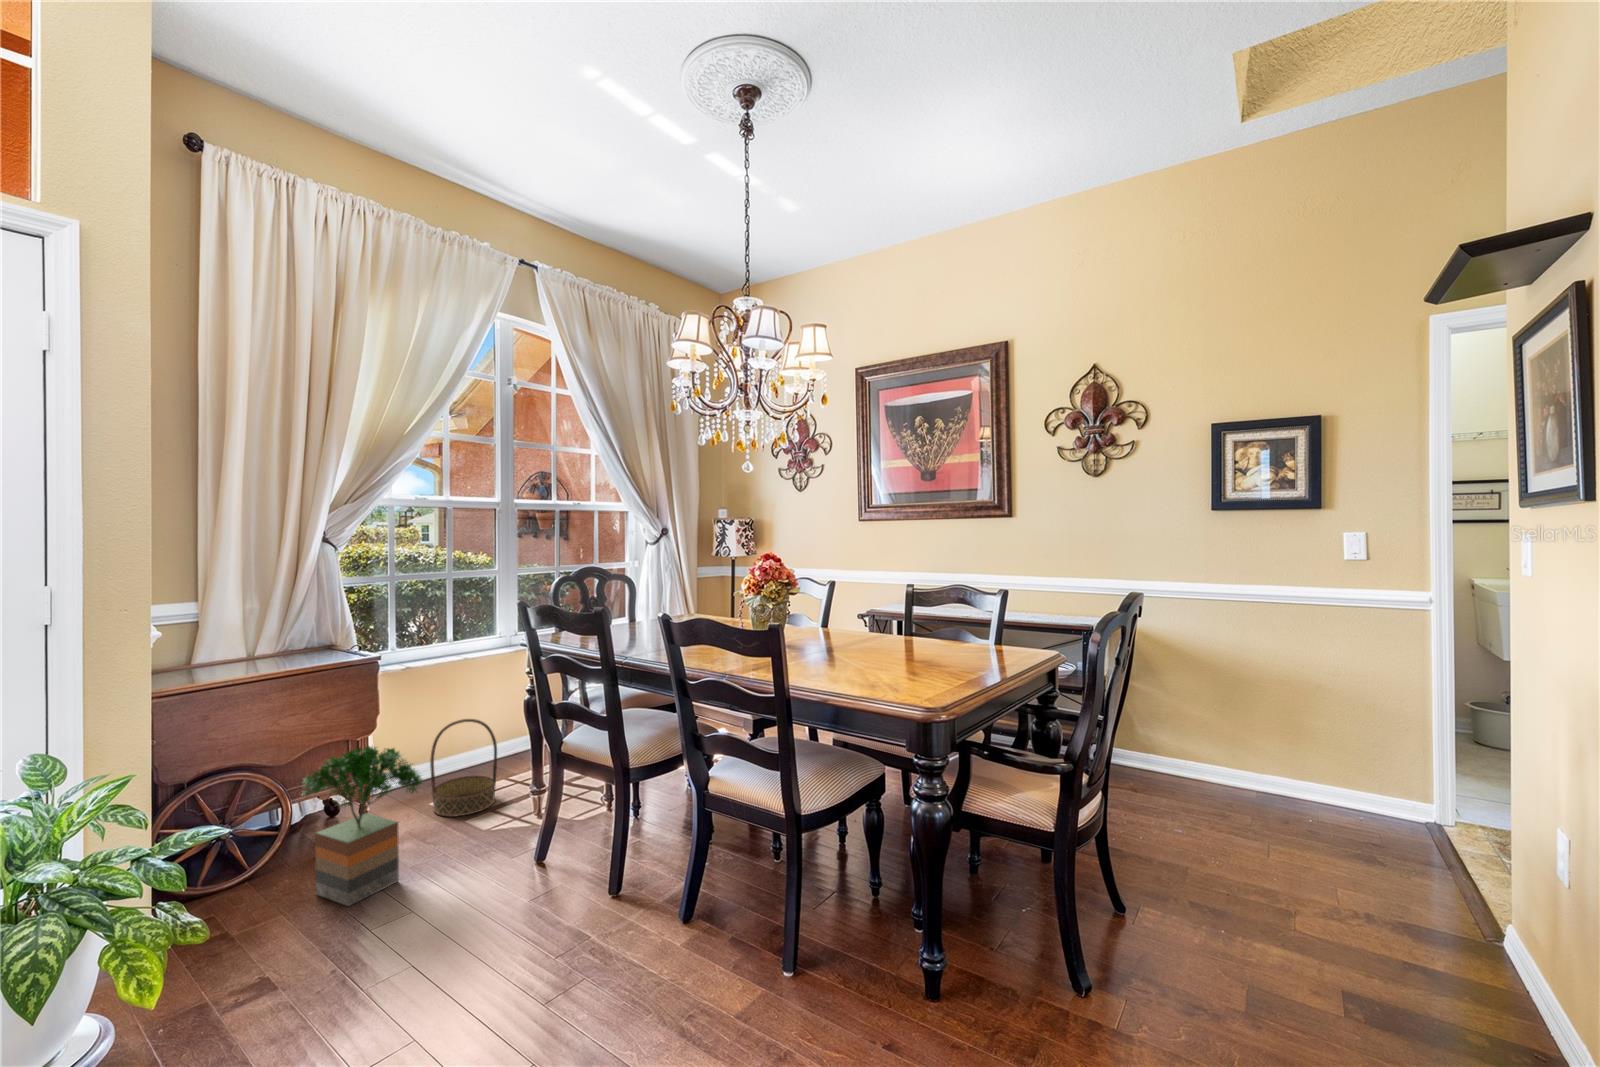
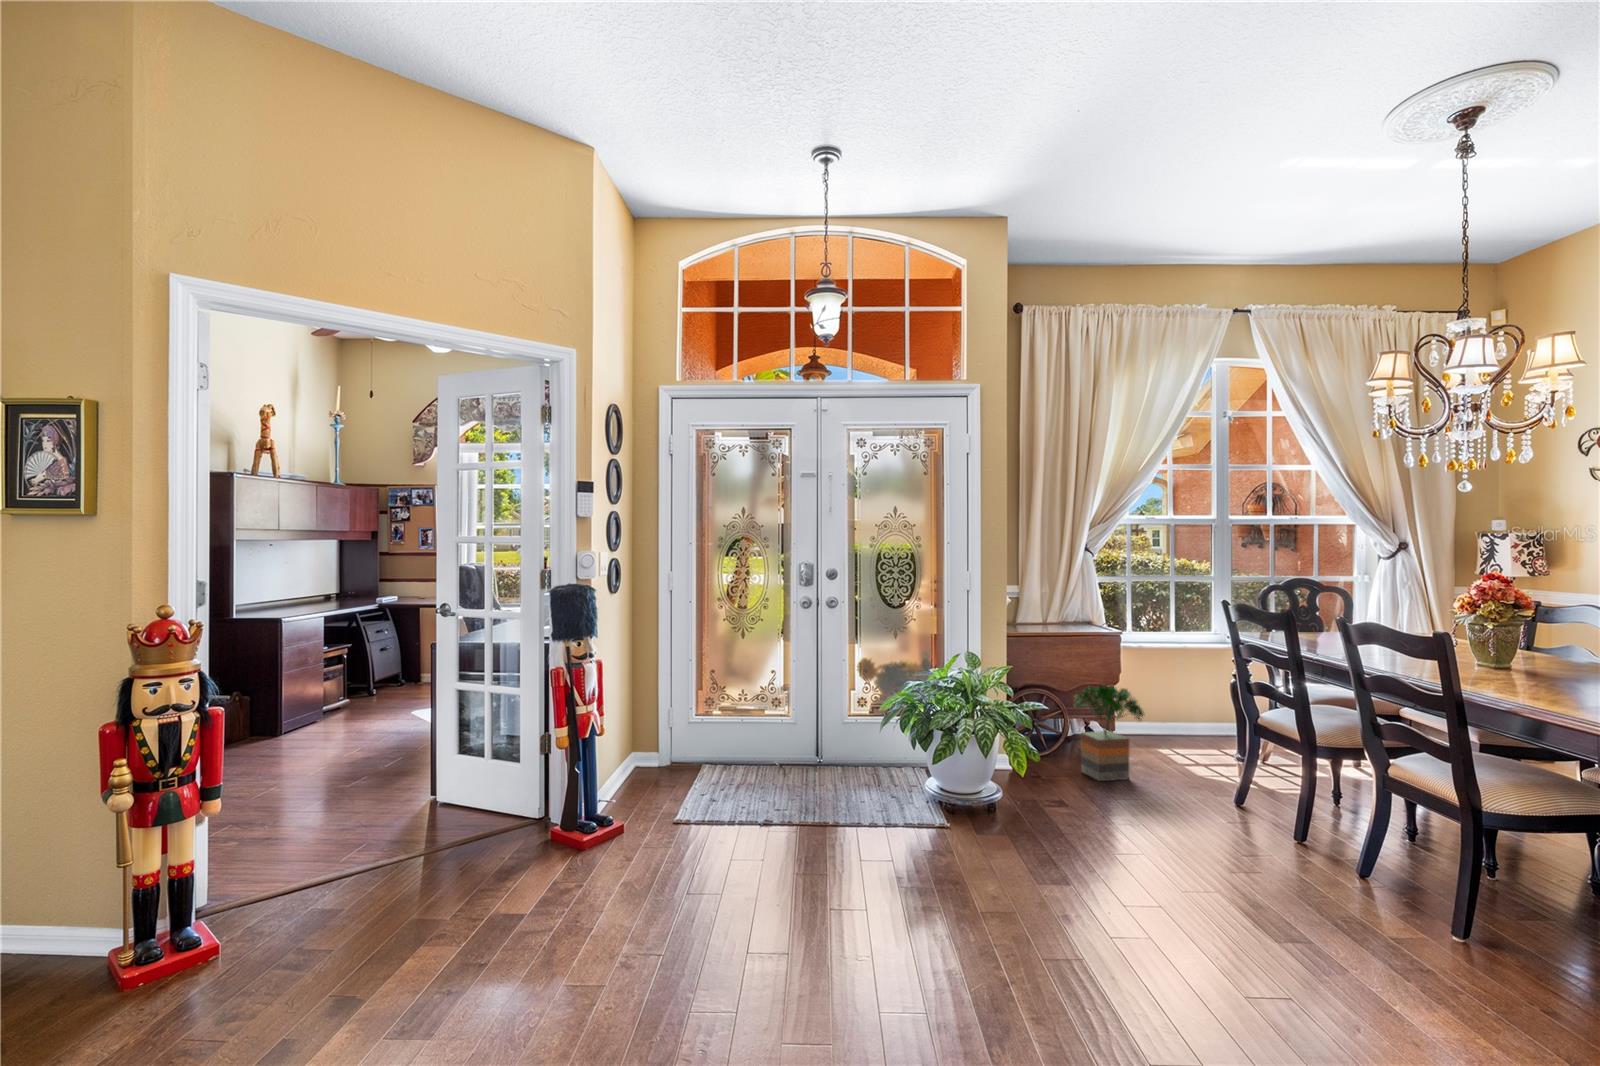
basket: present [430,719,497,817] -> none [1155,689,1206,762]

